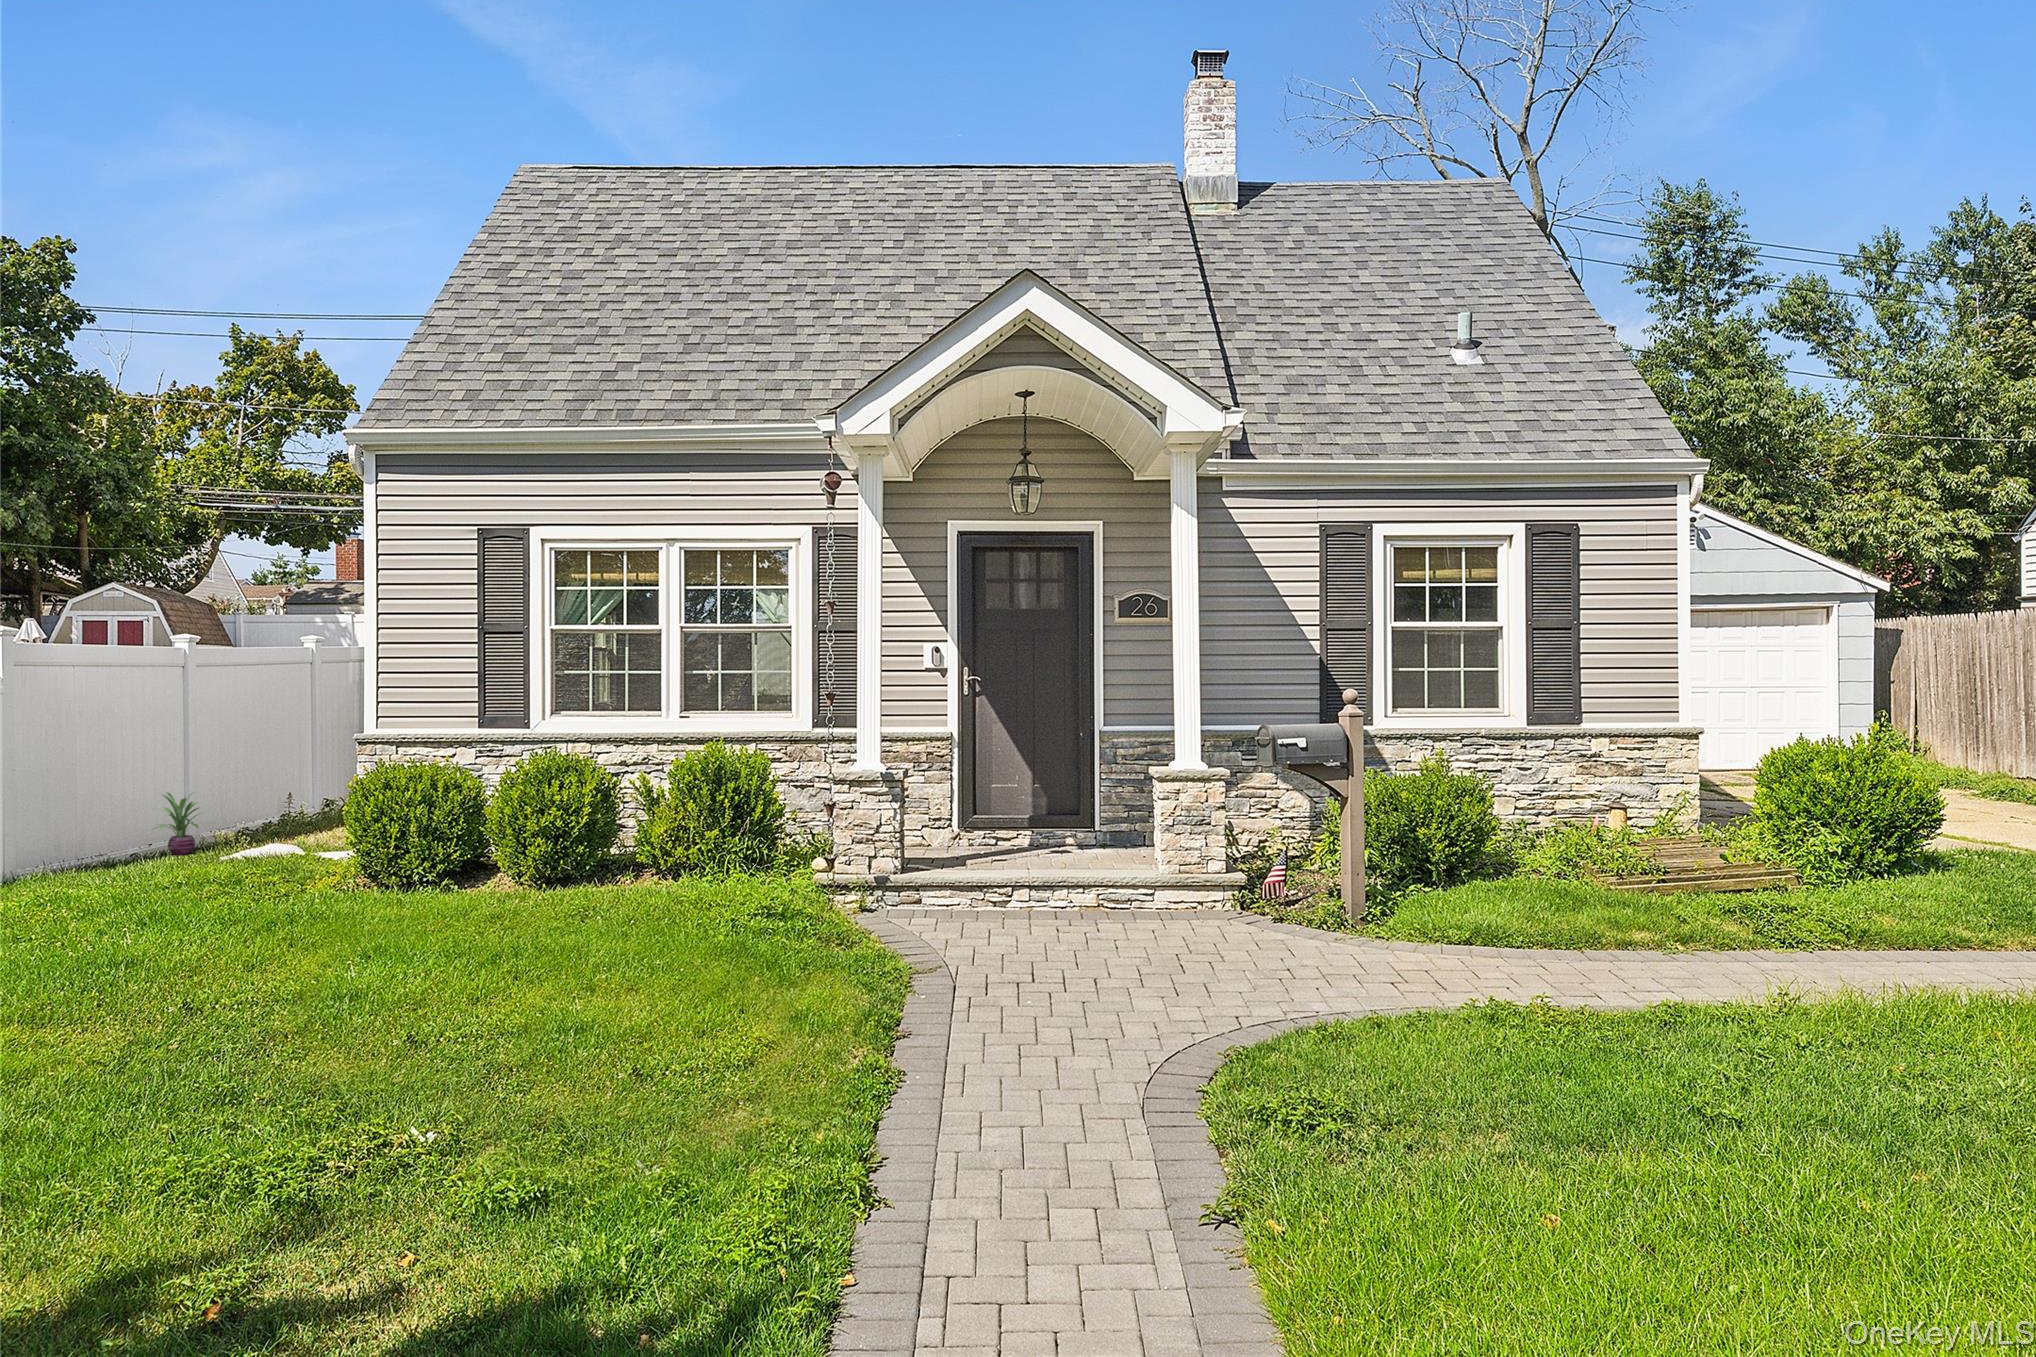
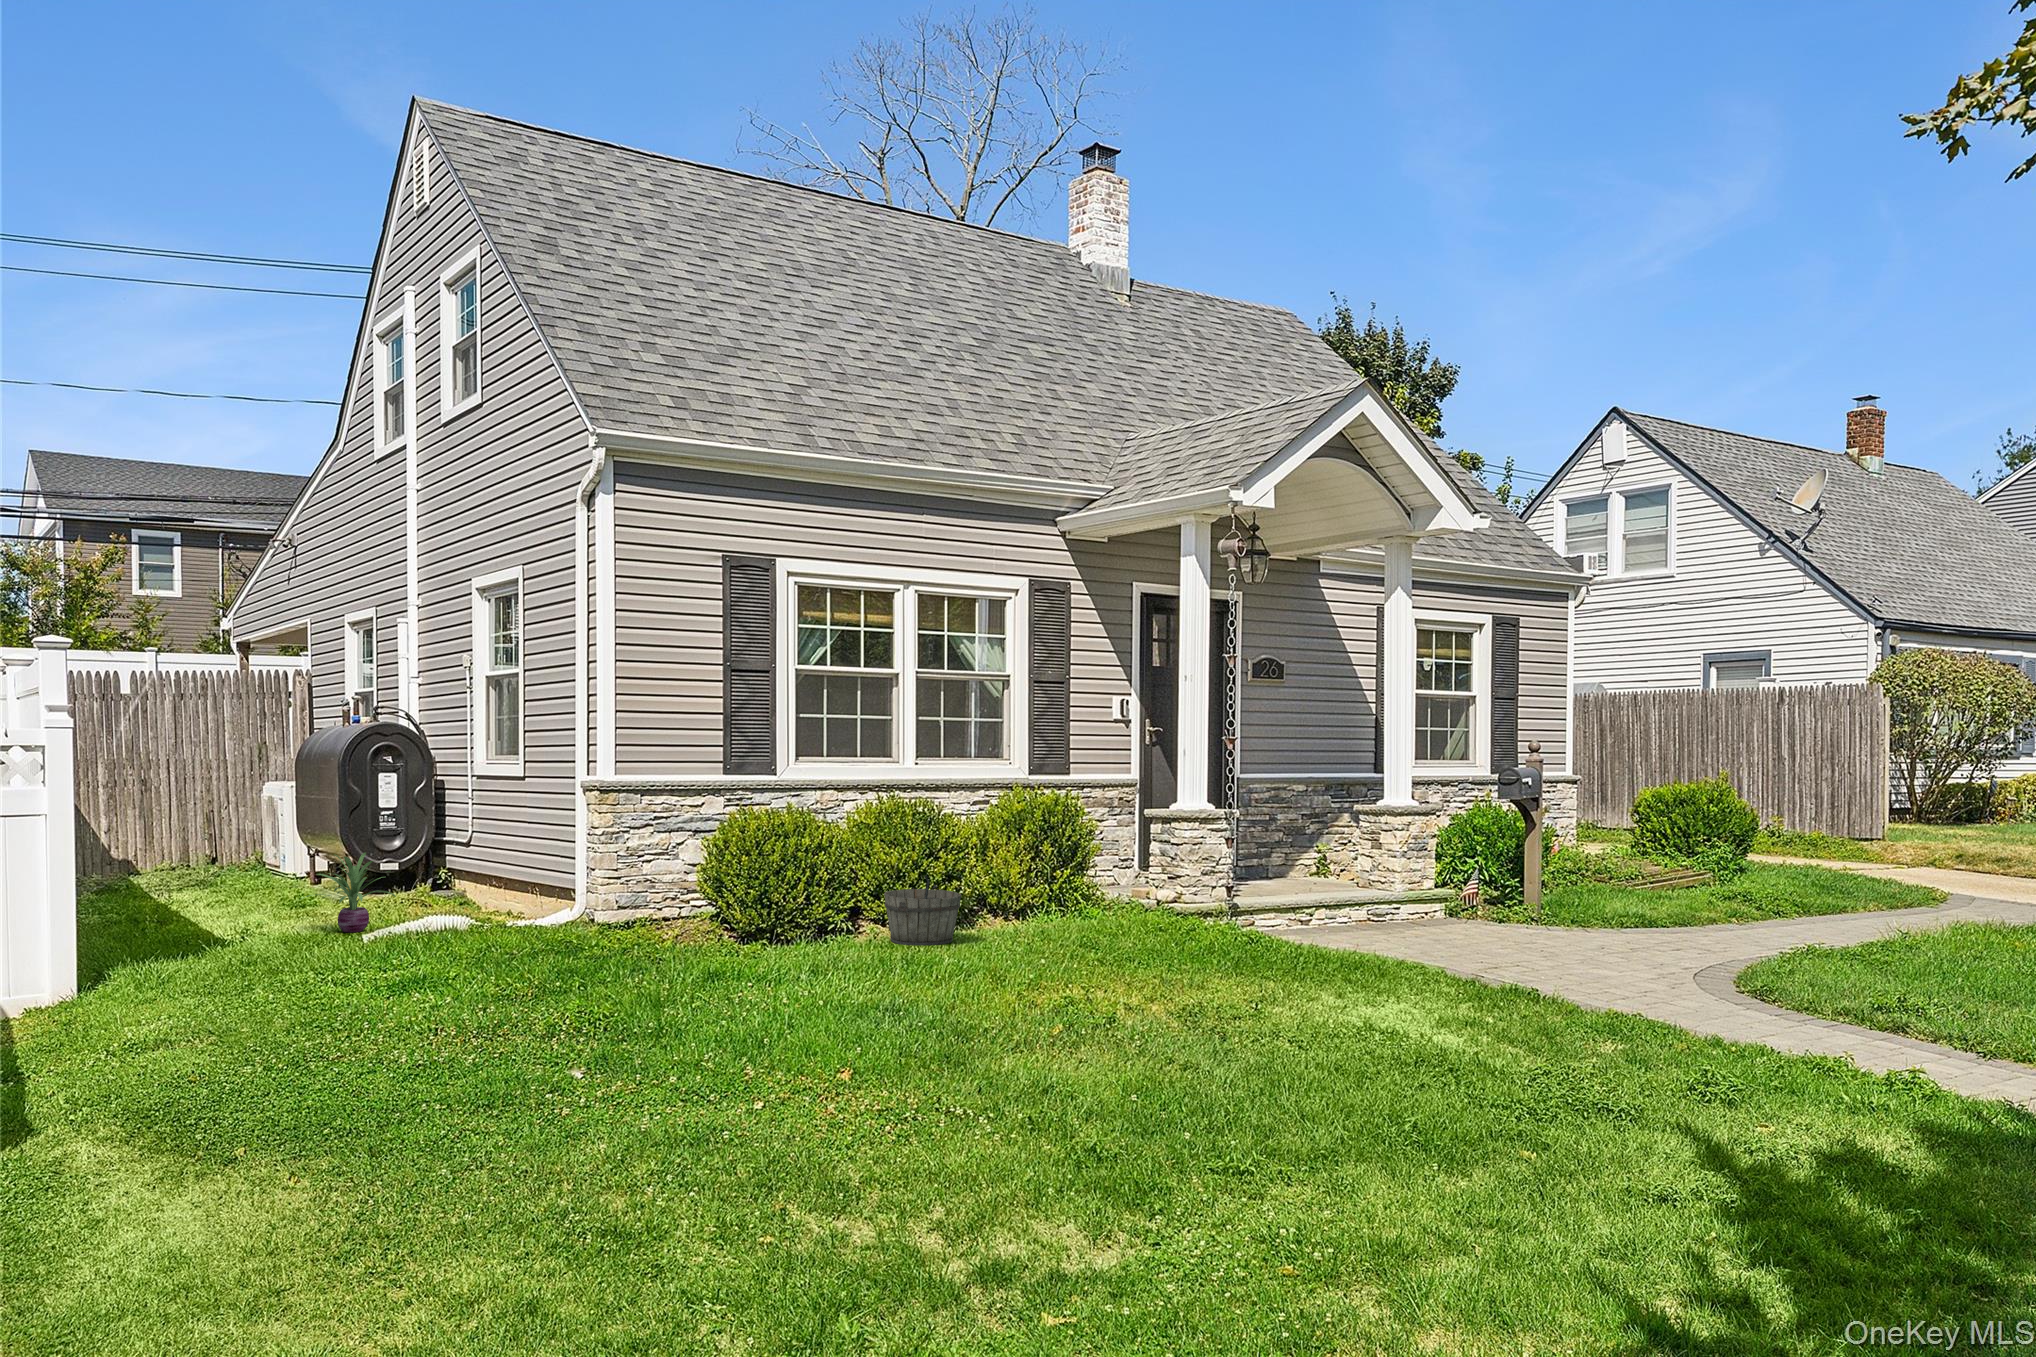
wooden bucket: none [433,829,517,897] -> present [884,876,961,945]

